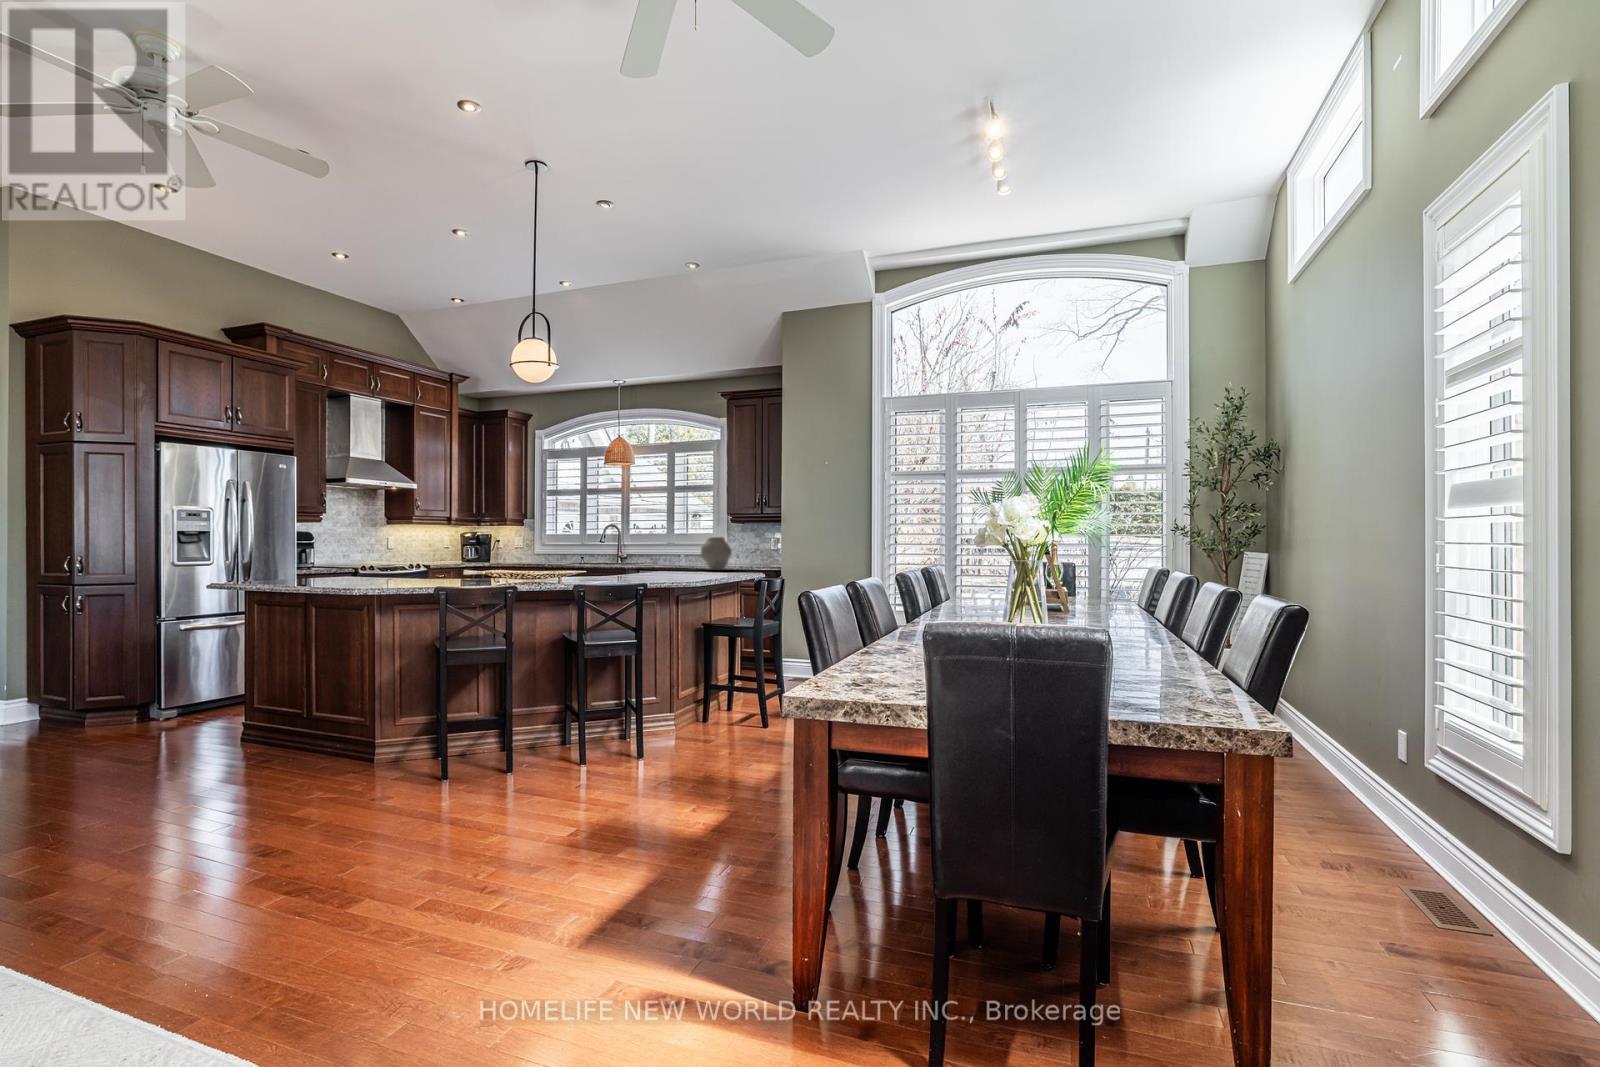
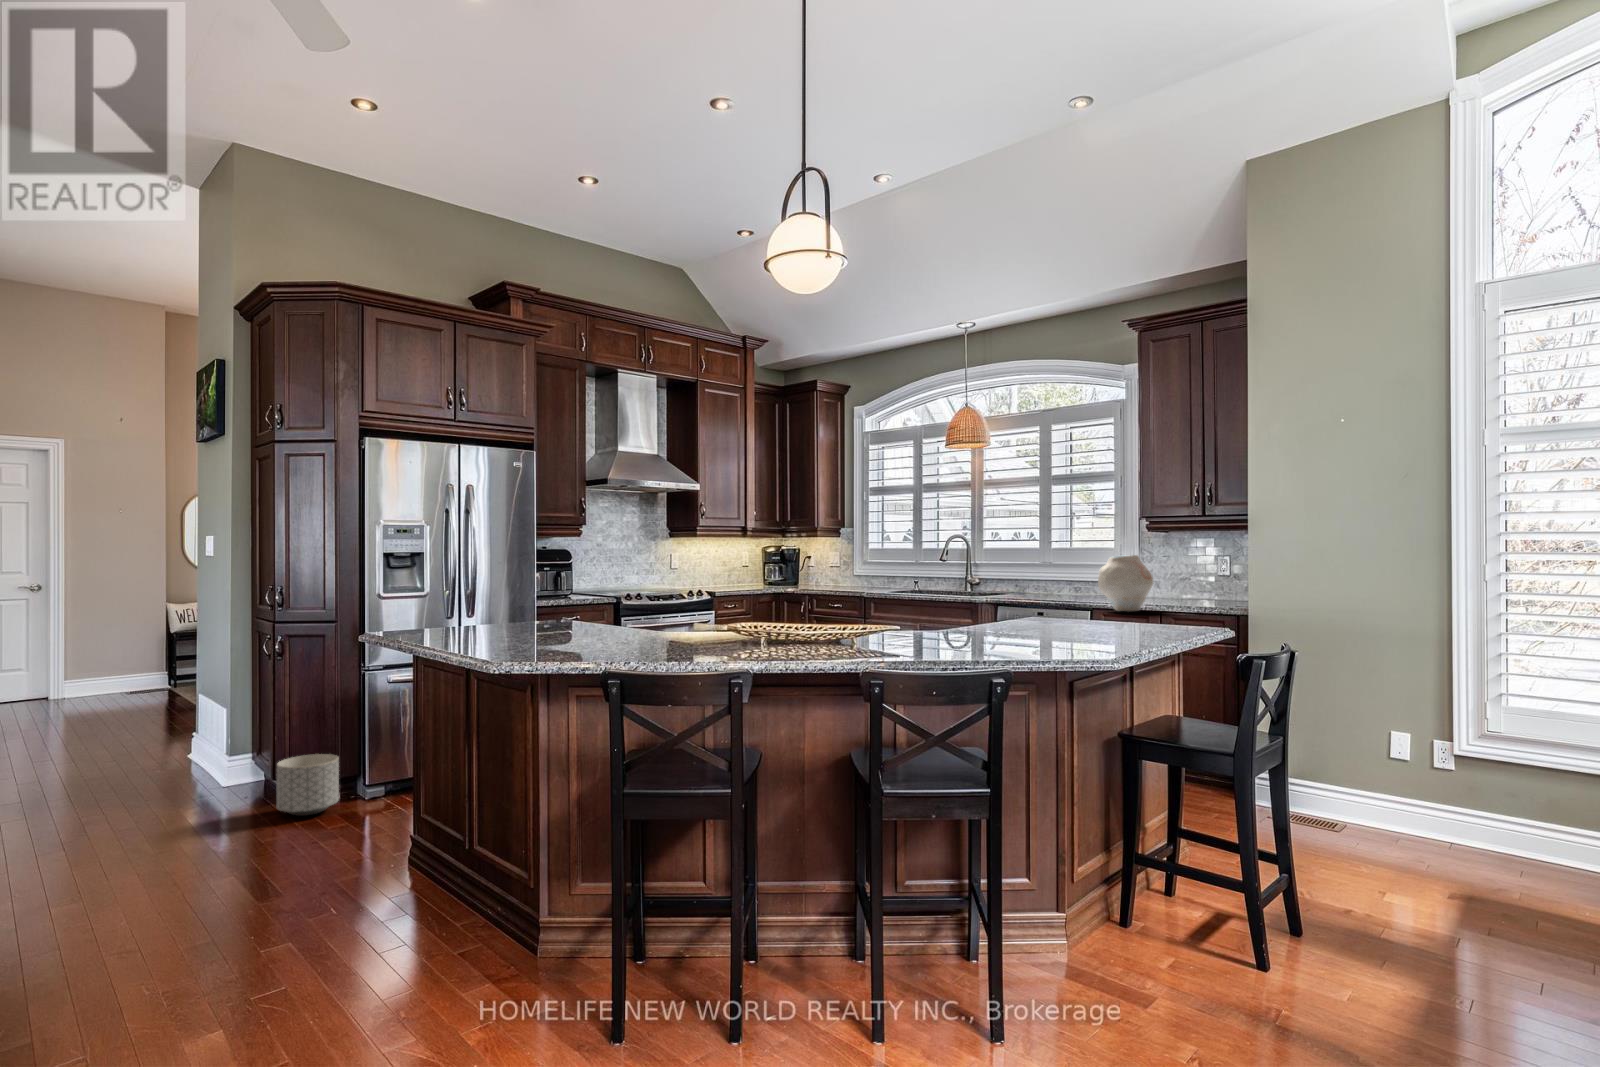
planter: none [86,685,141,731] -> present [277,754,339,816]

